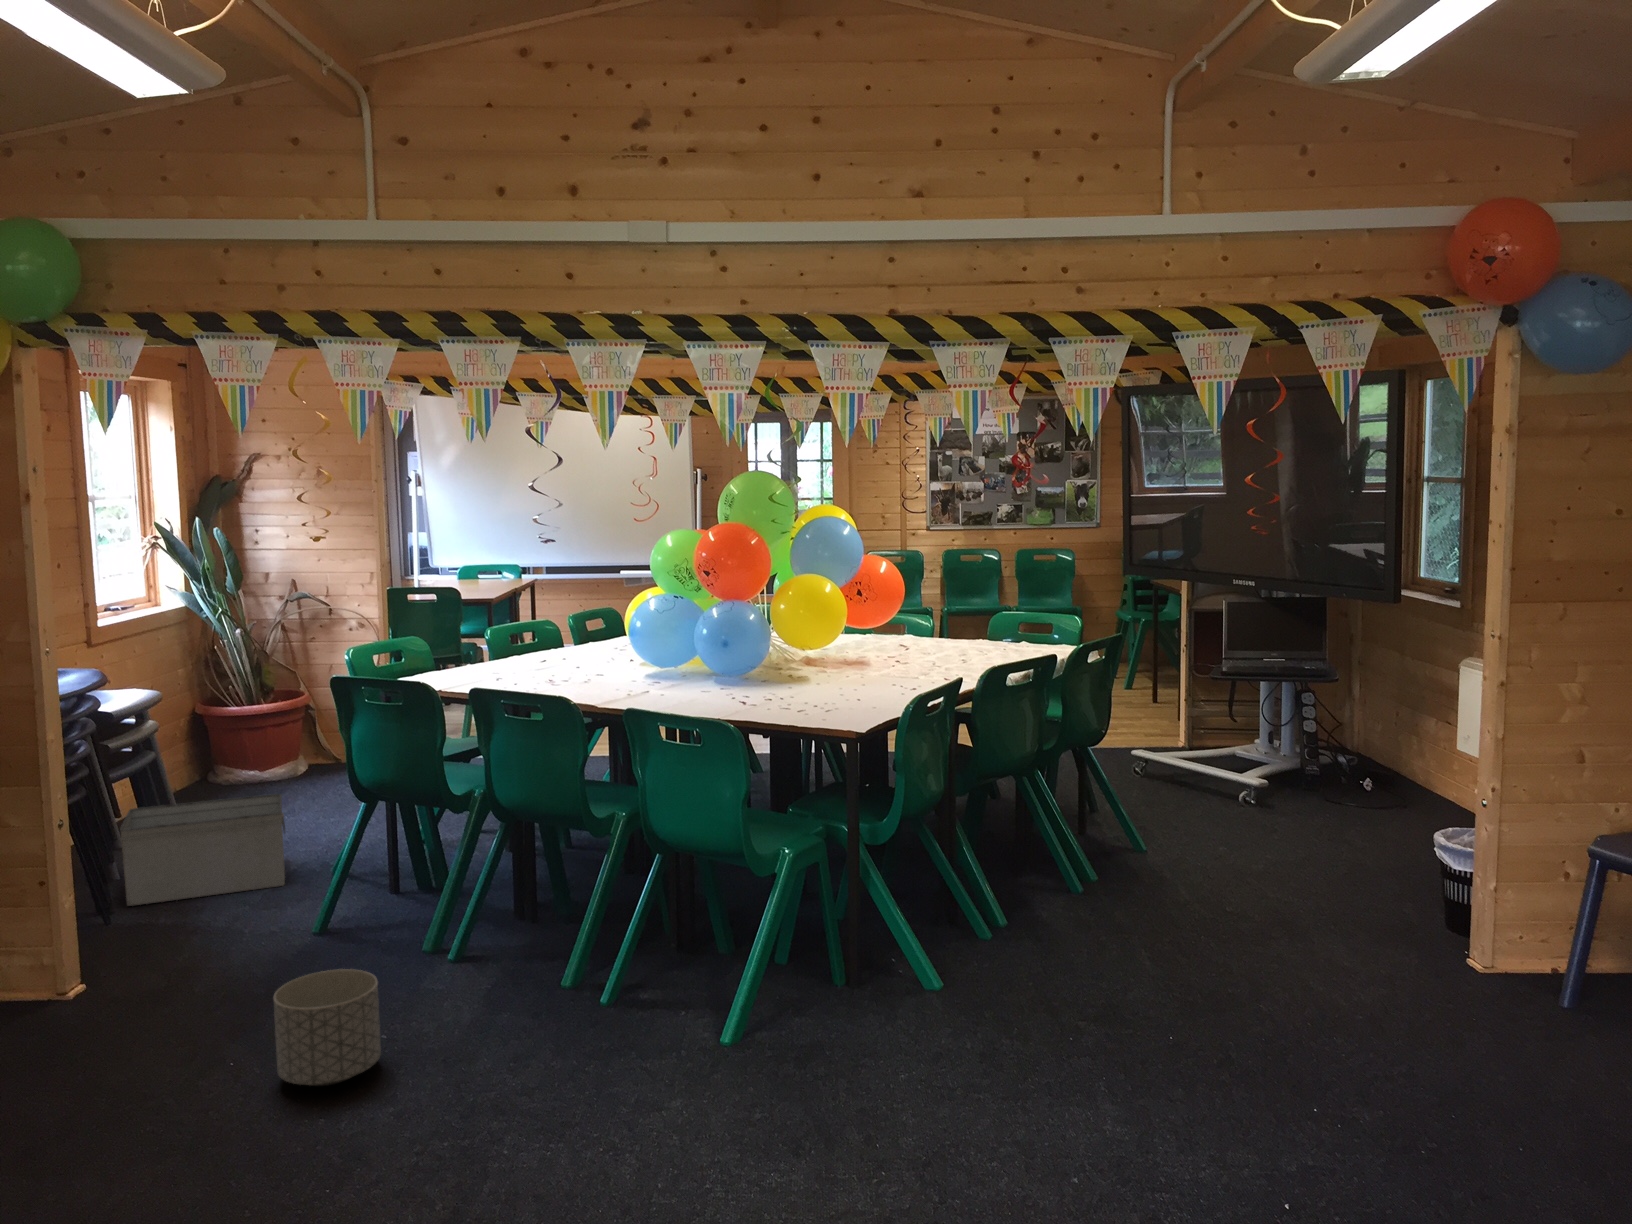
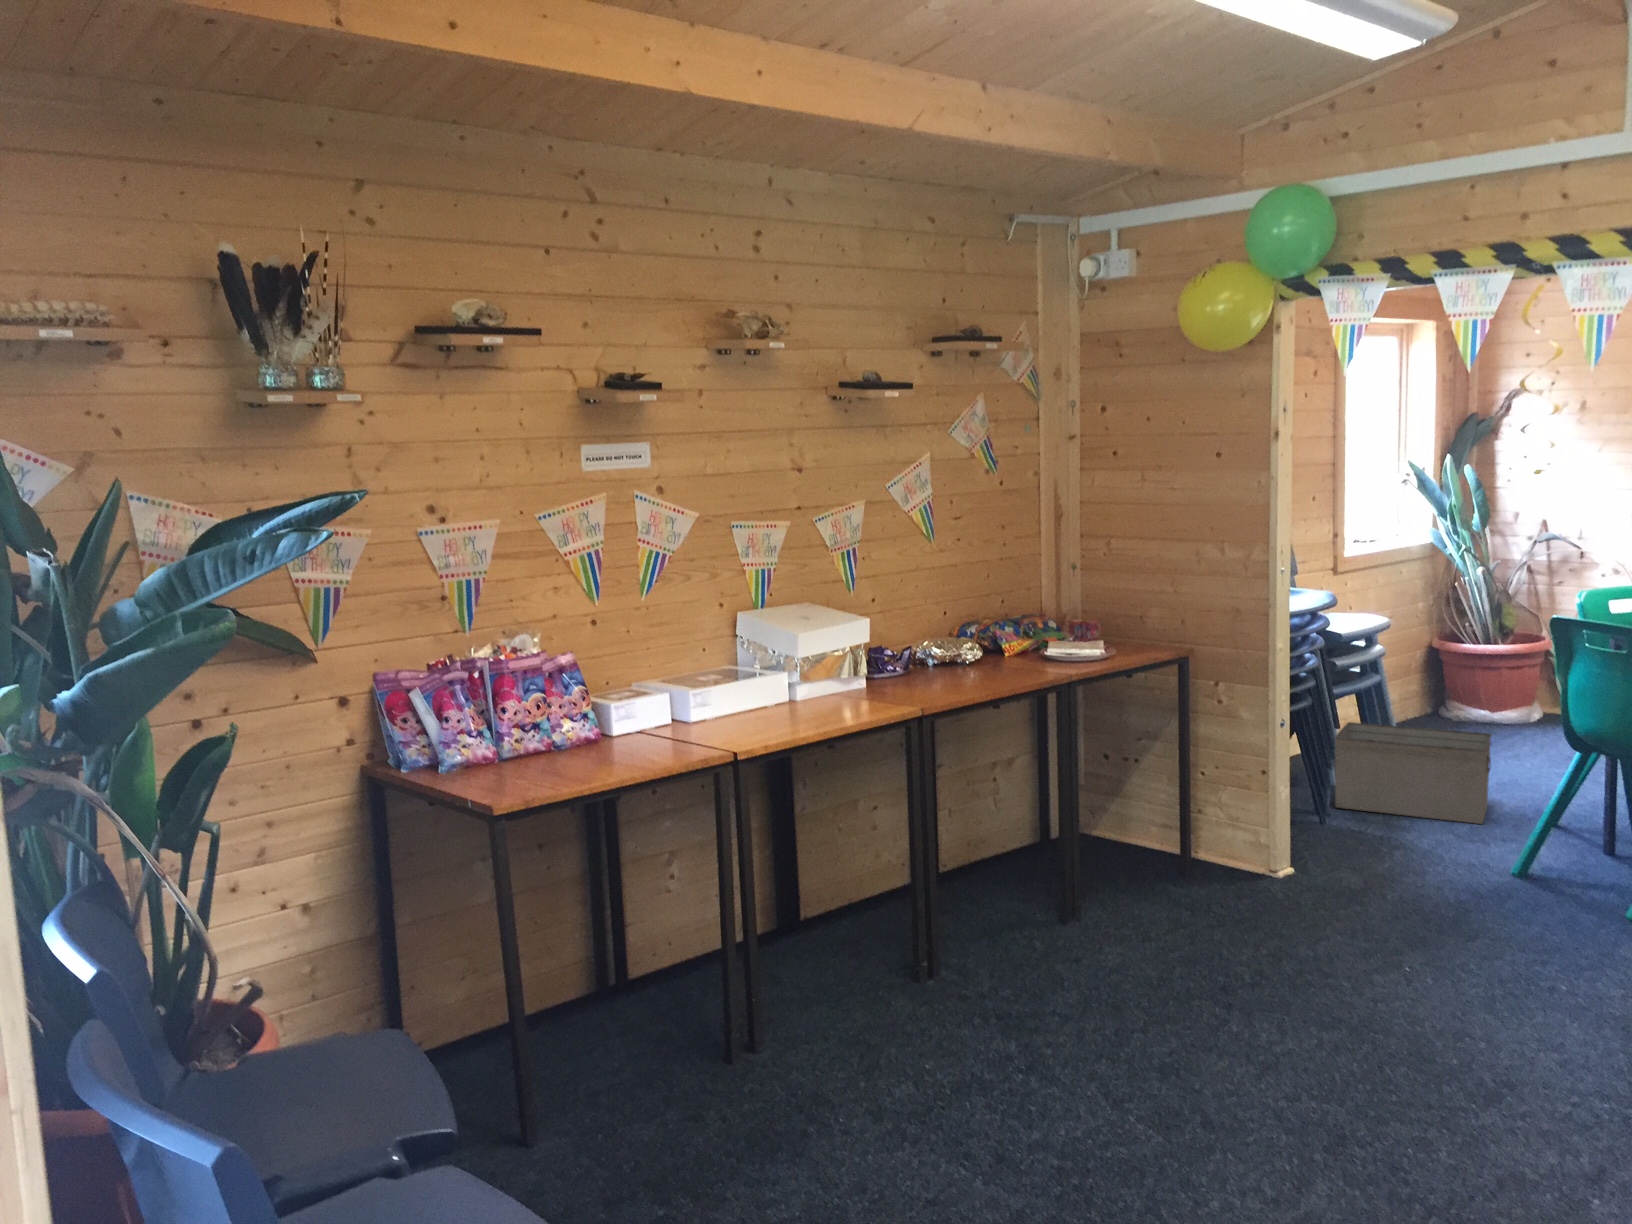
planter: present [274,969,381,1086] -> none [1425,895,1533,1006]

